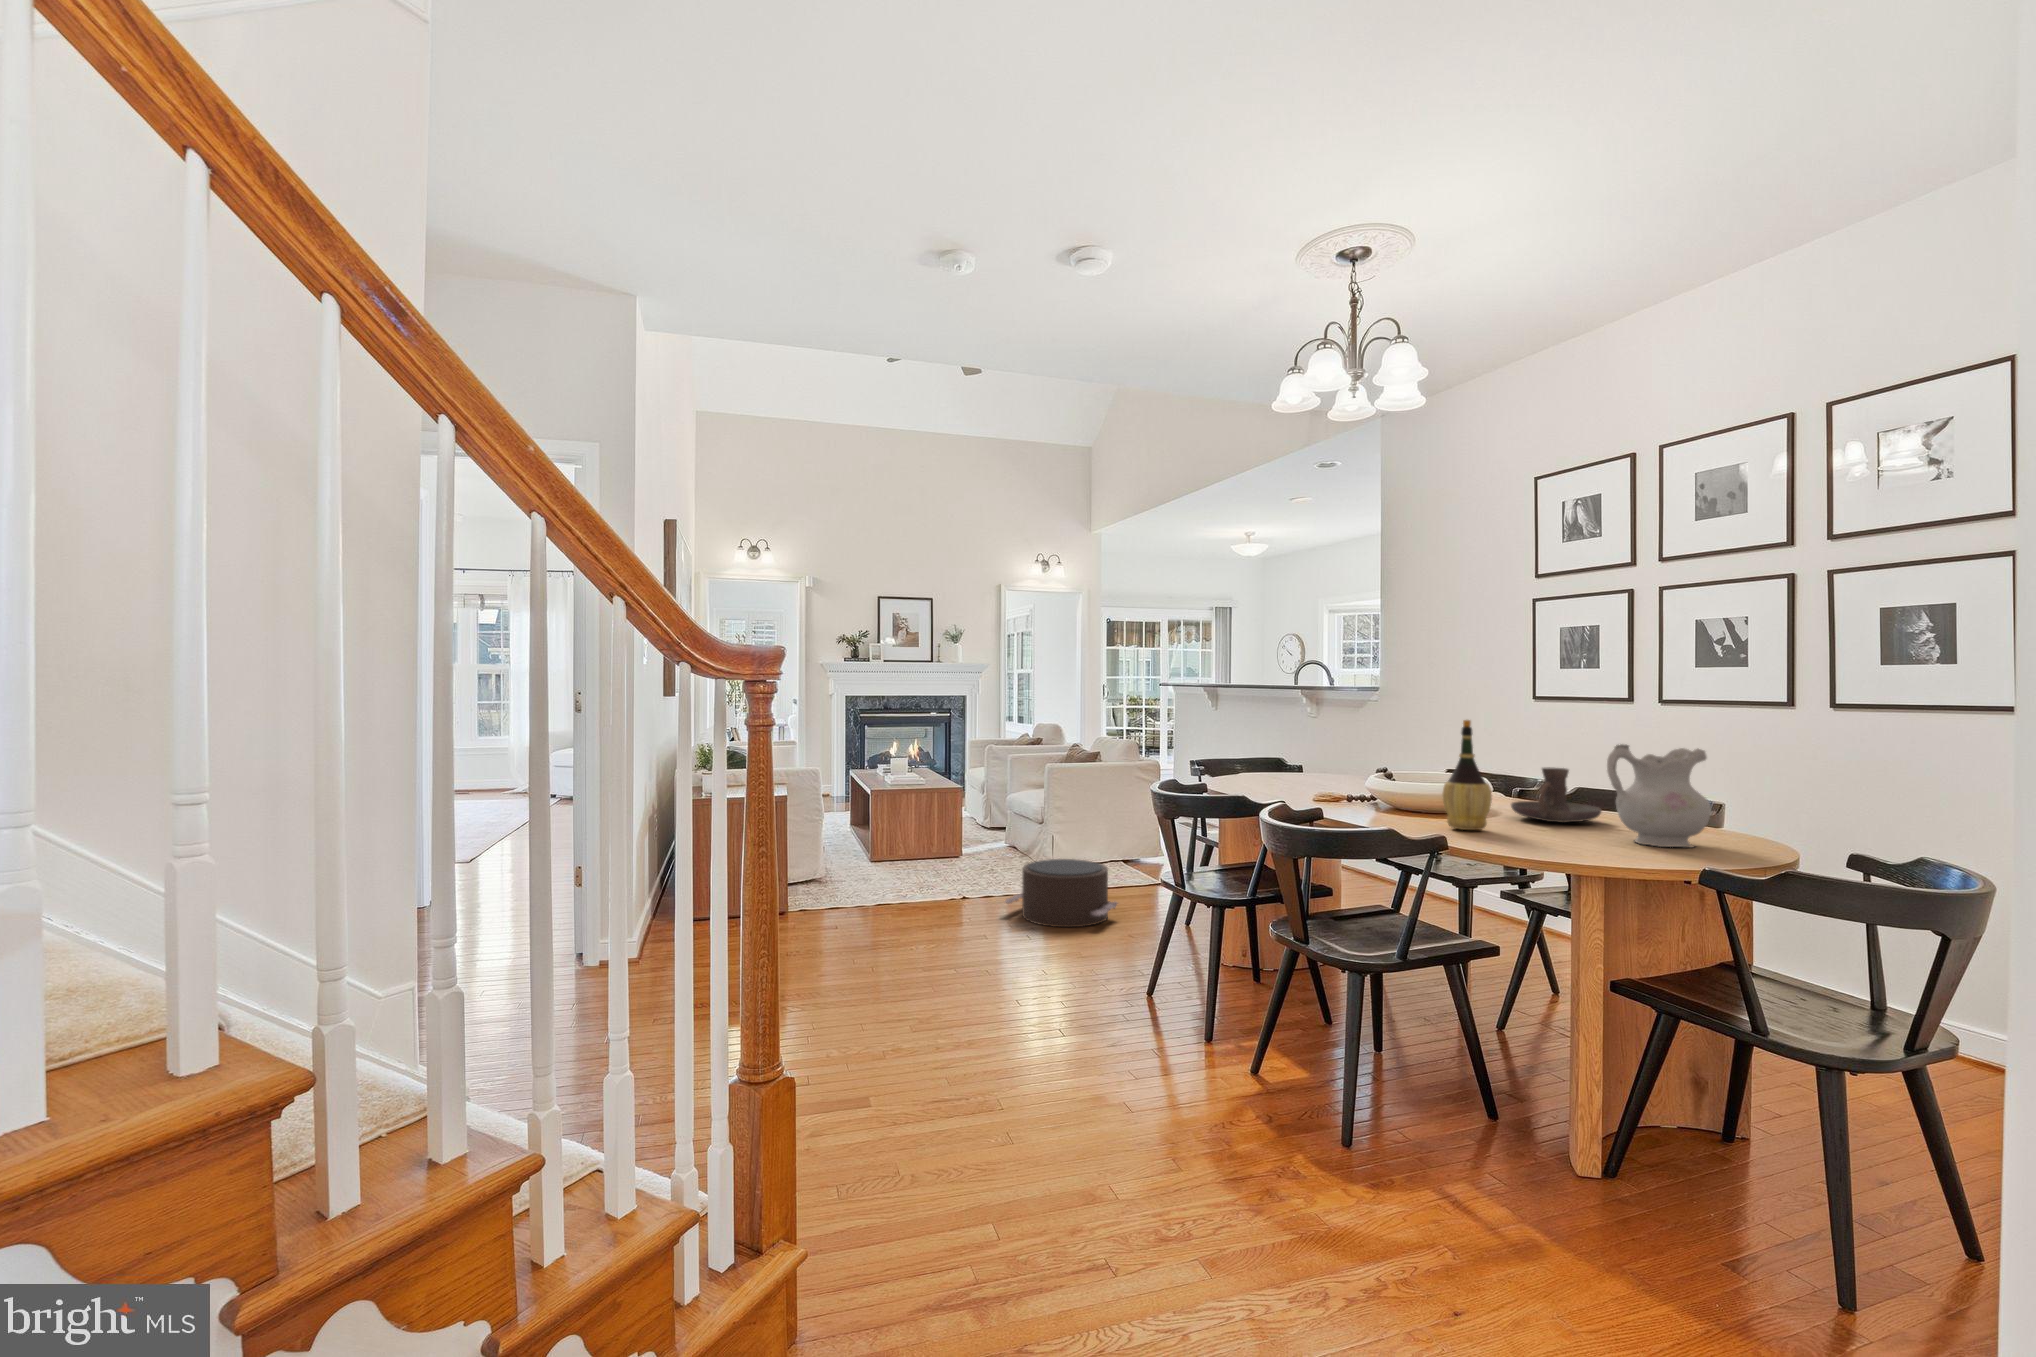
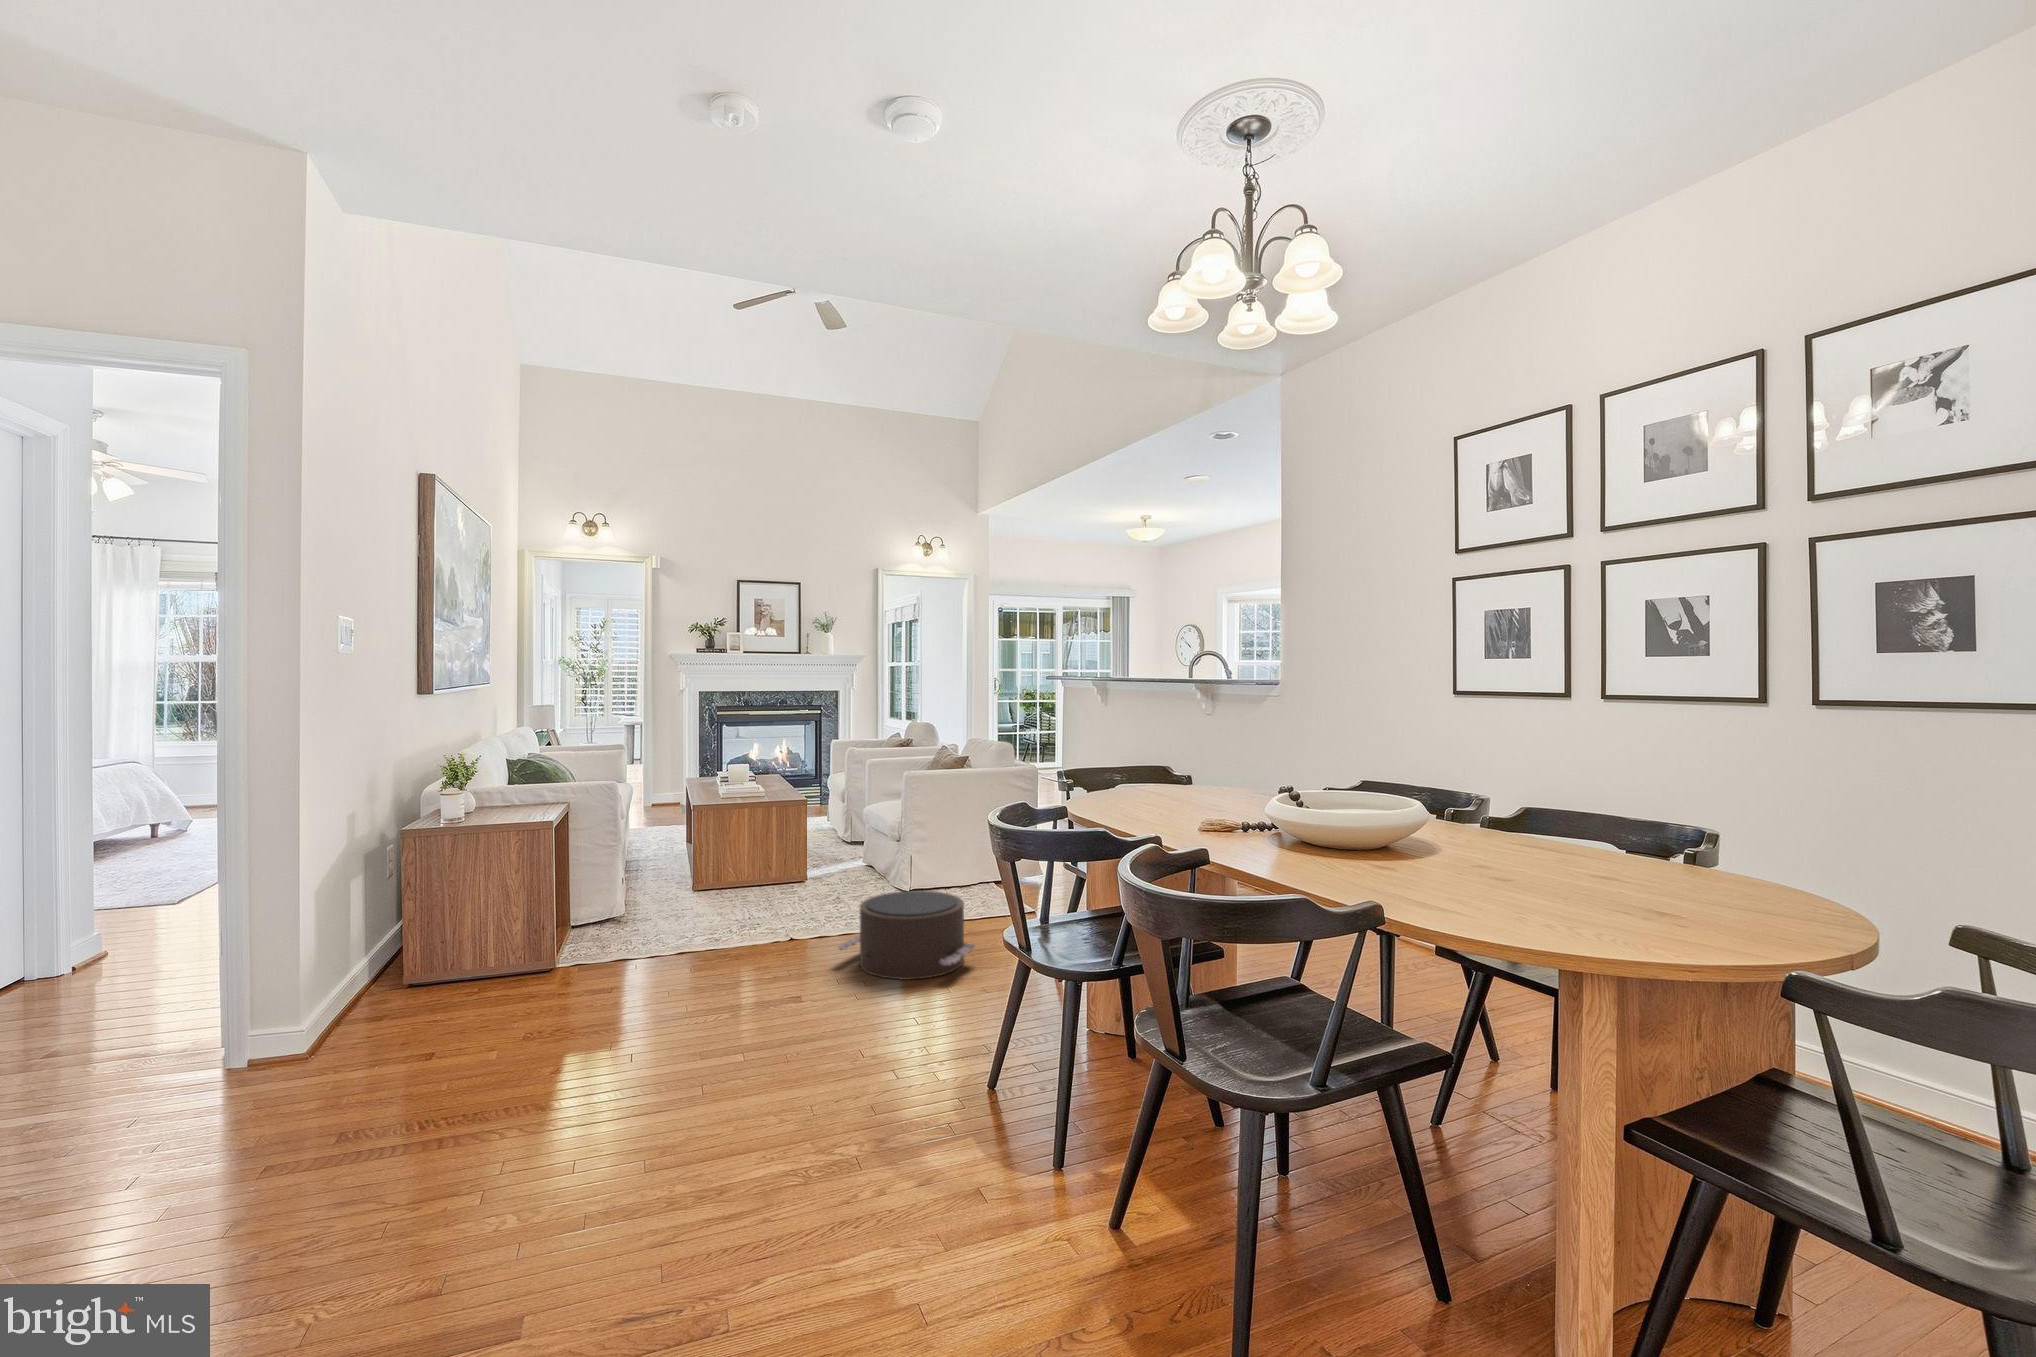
wine bottle: present [1442,720,1492,830] -> none [1372,733,1440,889]
ceramic pitcher: present [1607,744,1711,848] -> none [1603,768,1752,919]
candle holder: present [1511,767,1602,823] -> none [1455,793,1577,868]

